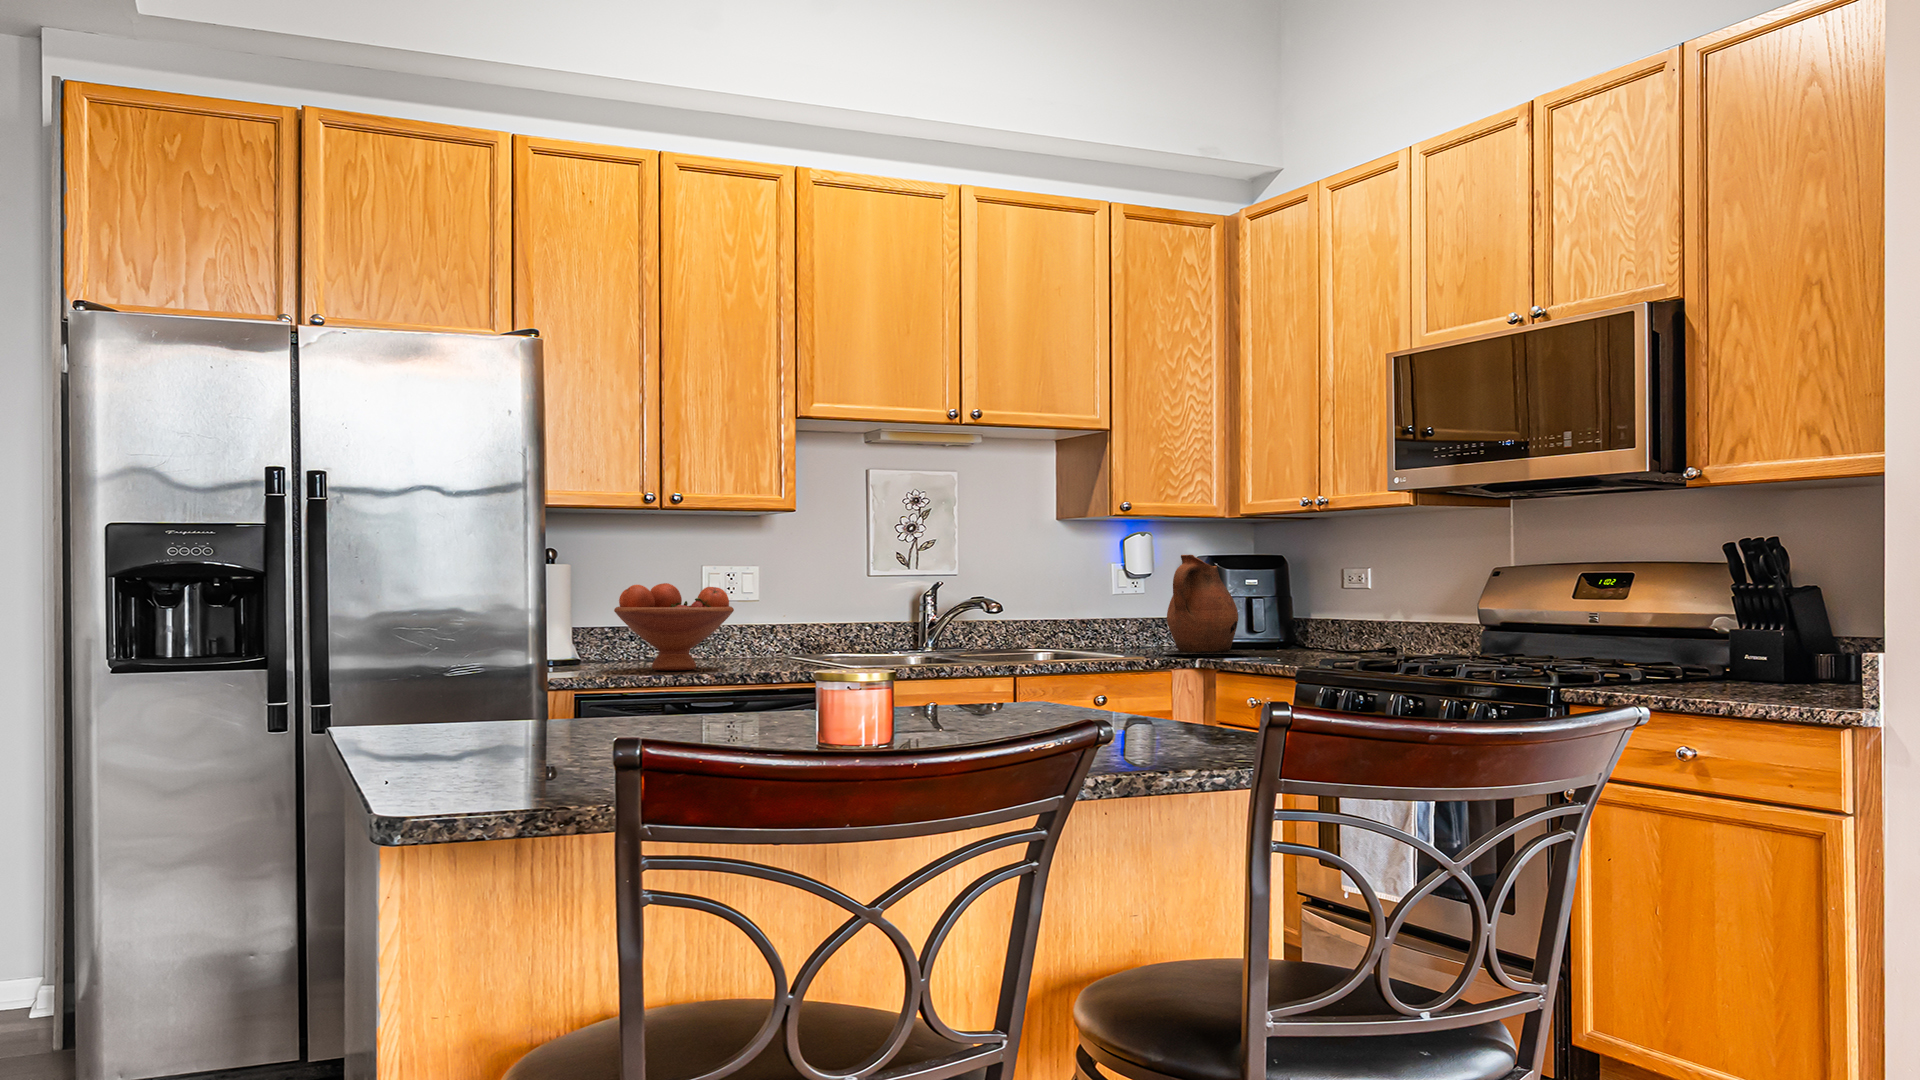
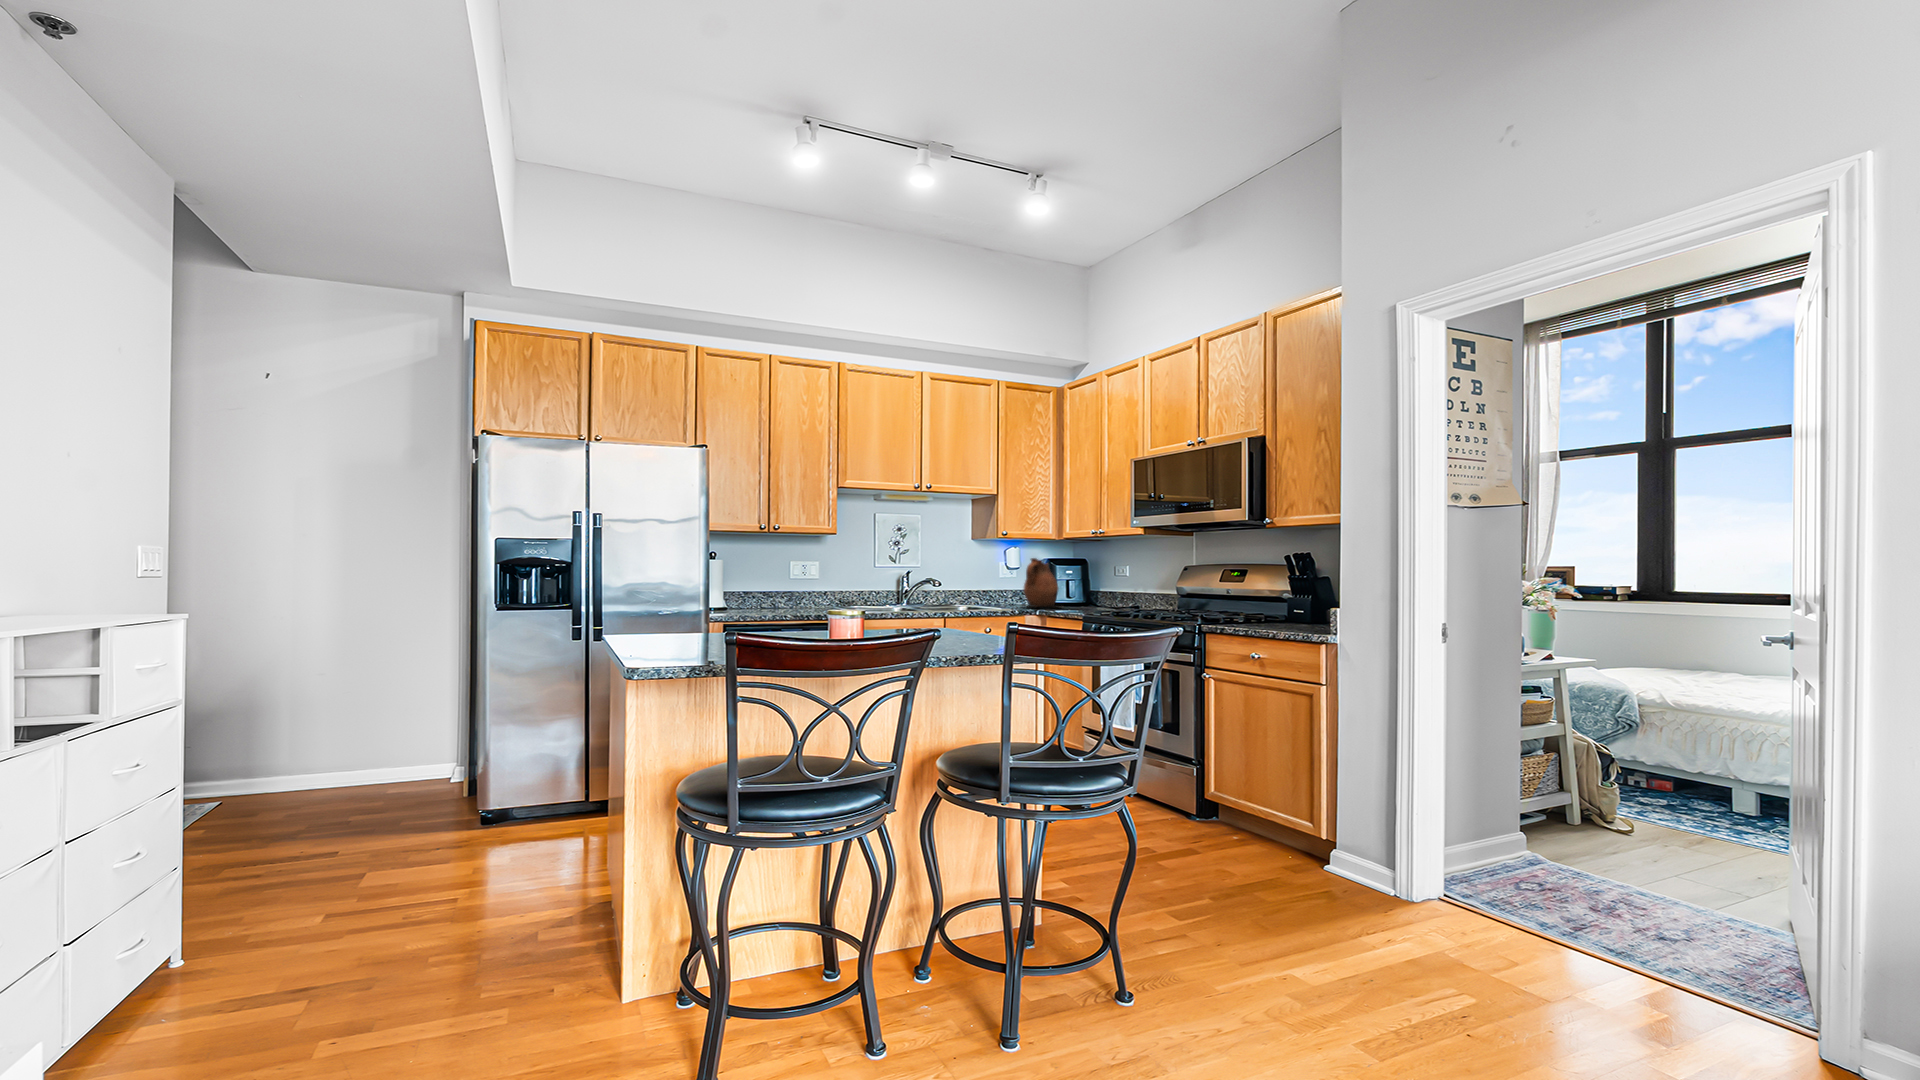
fruit bowl: present [614,583,734,671] -> none [747,570,807,613]

